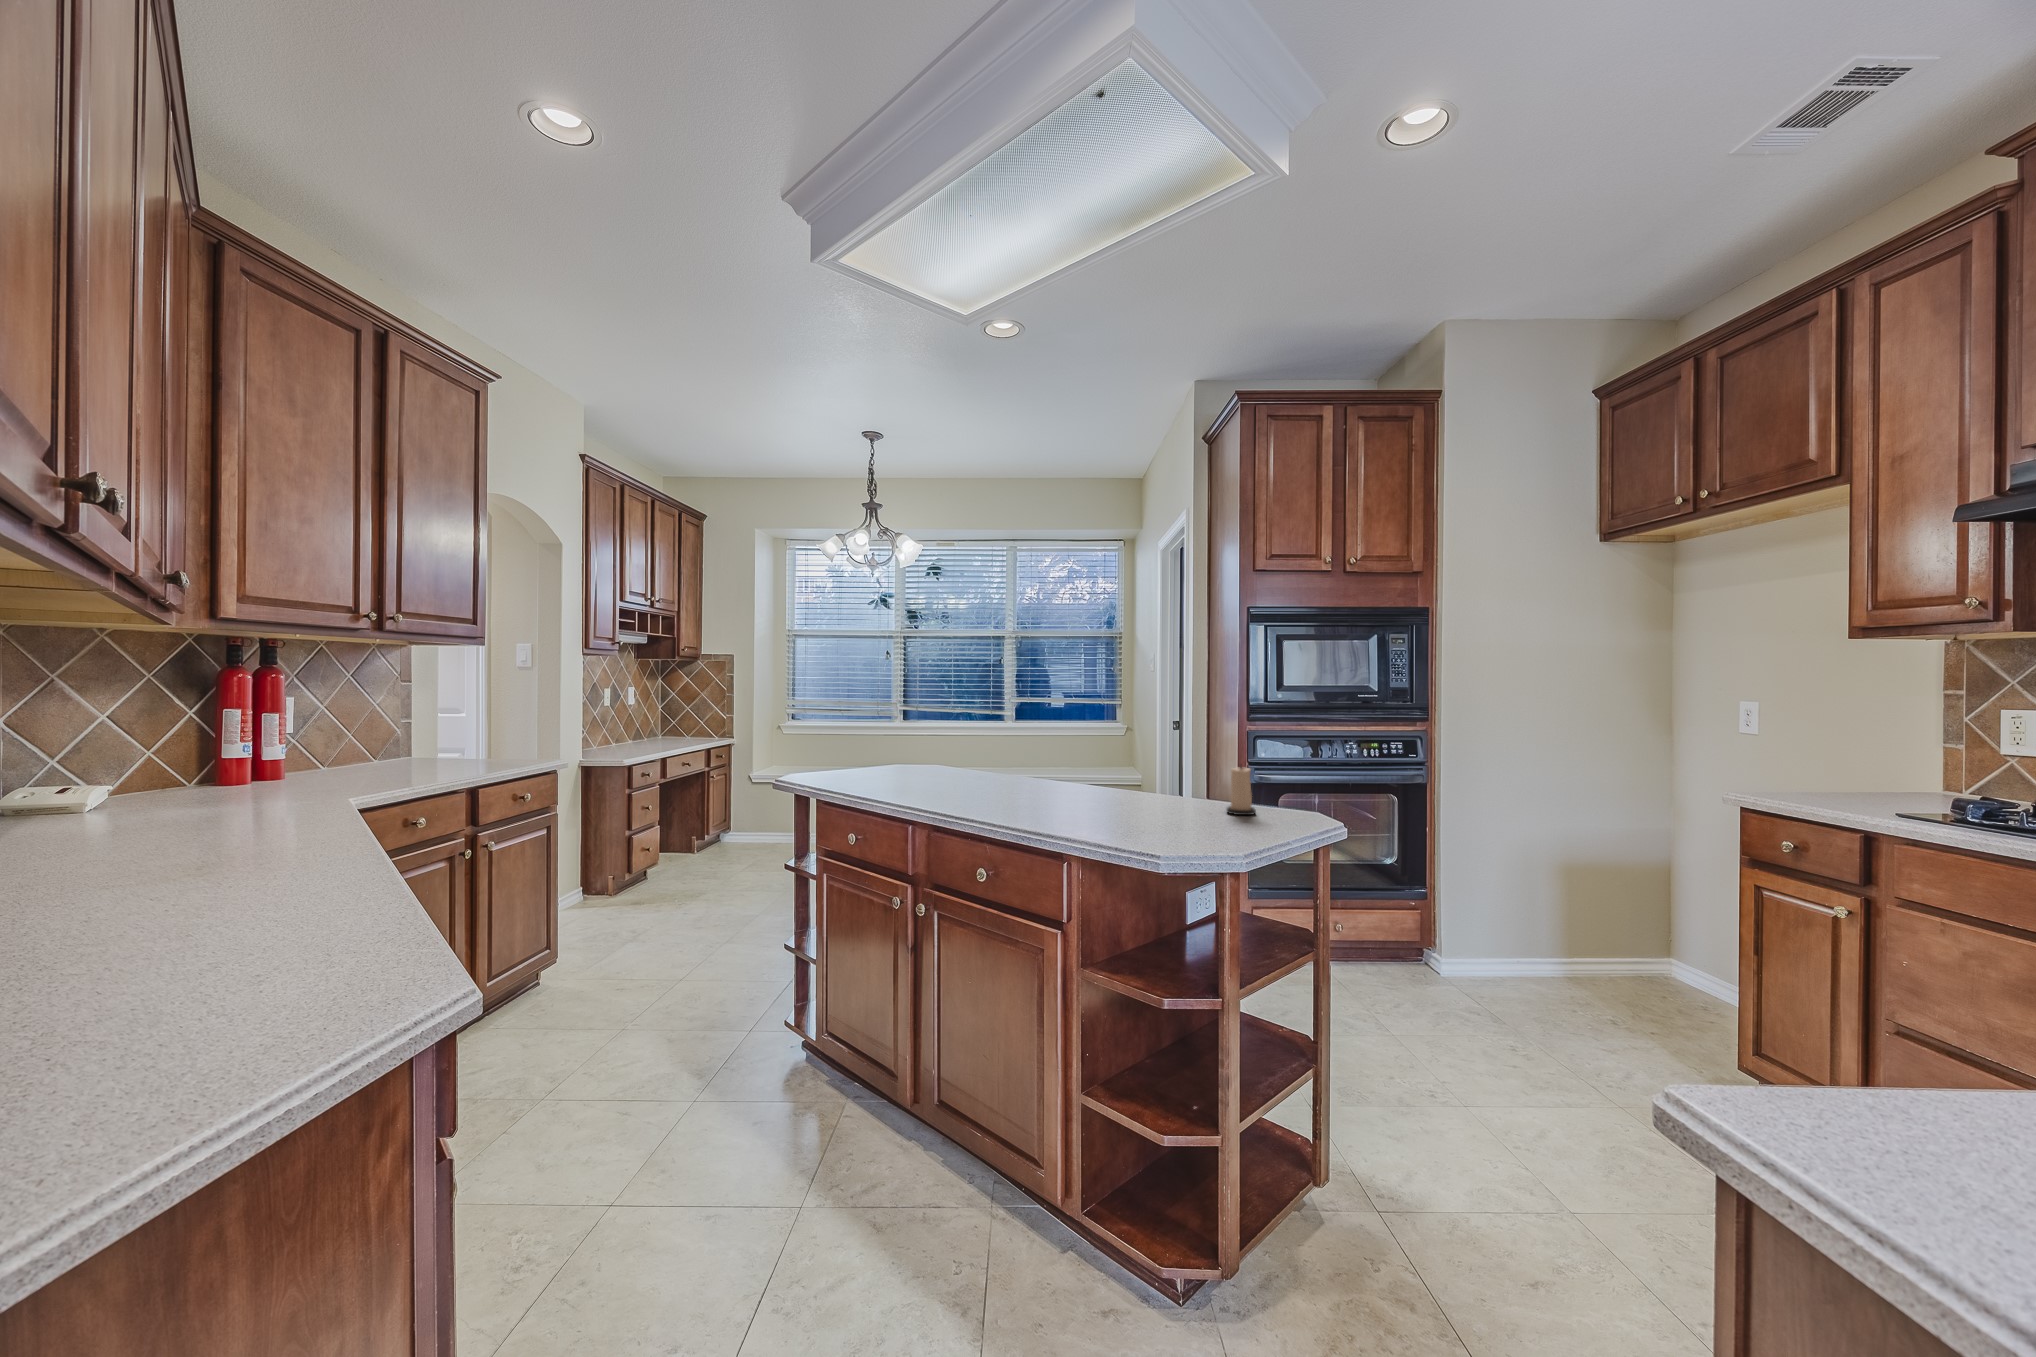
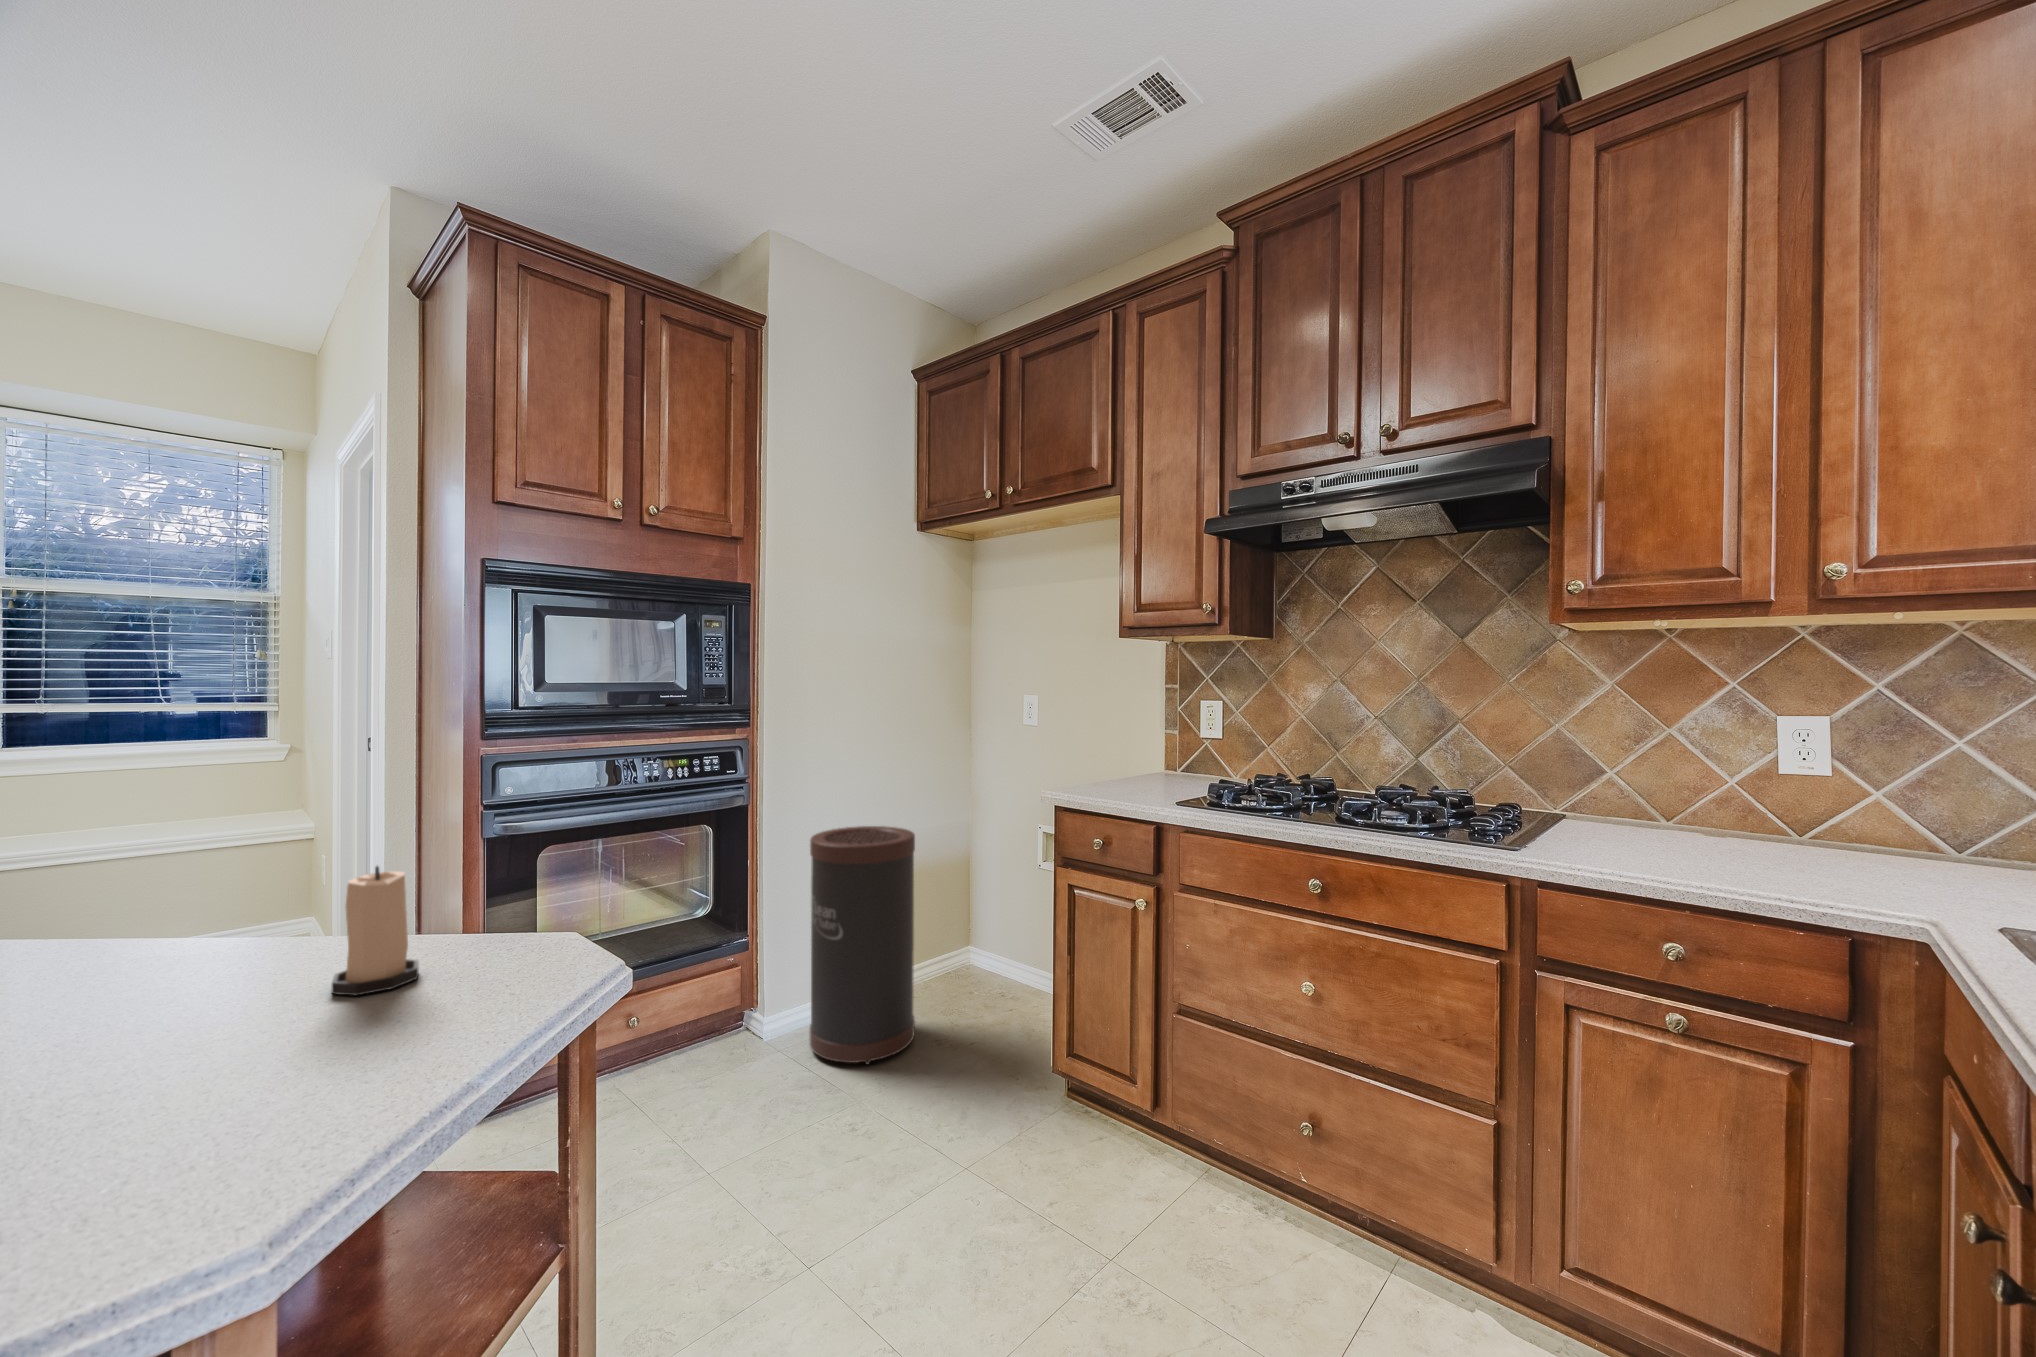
trash can: none [1481,811,1587,1013] -> present [810,826,915,1065]

